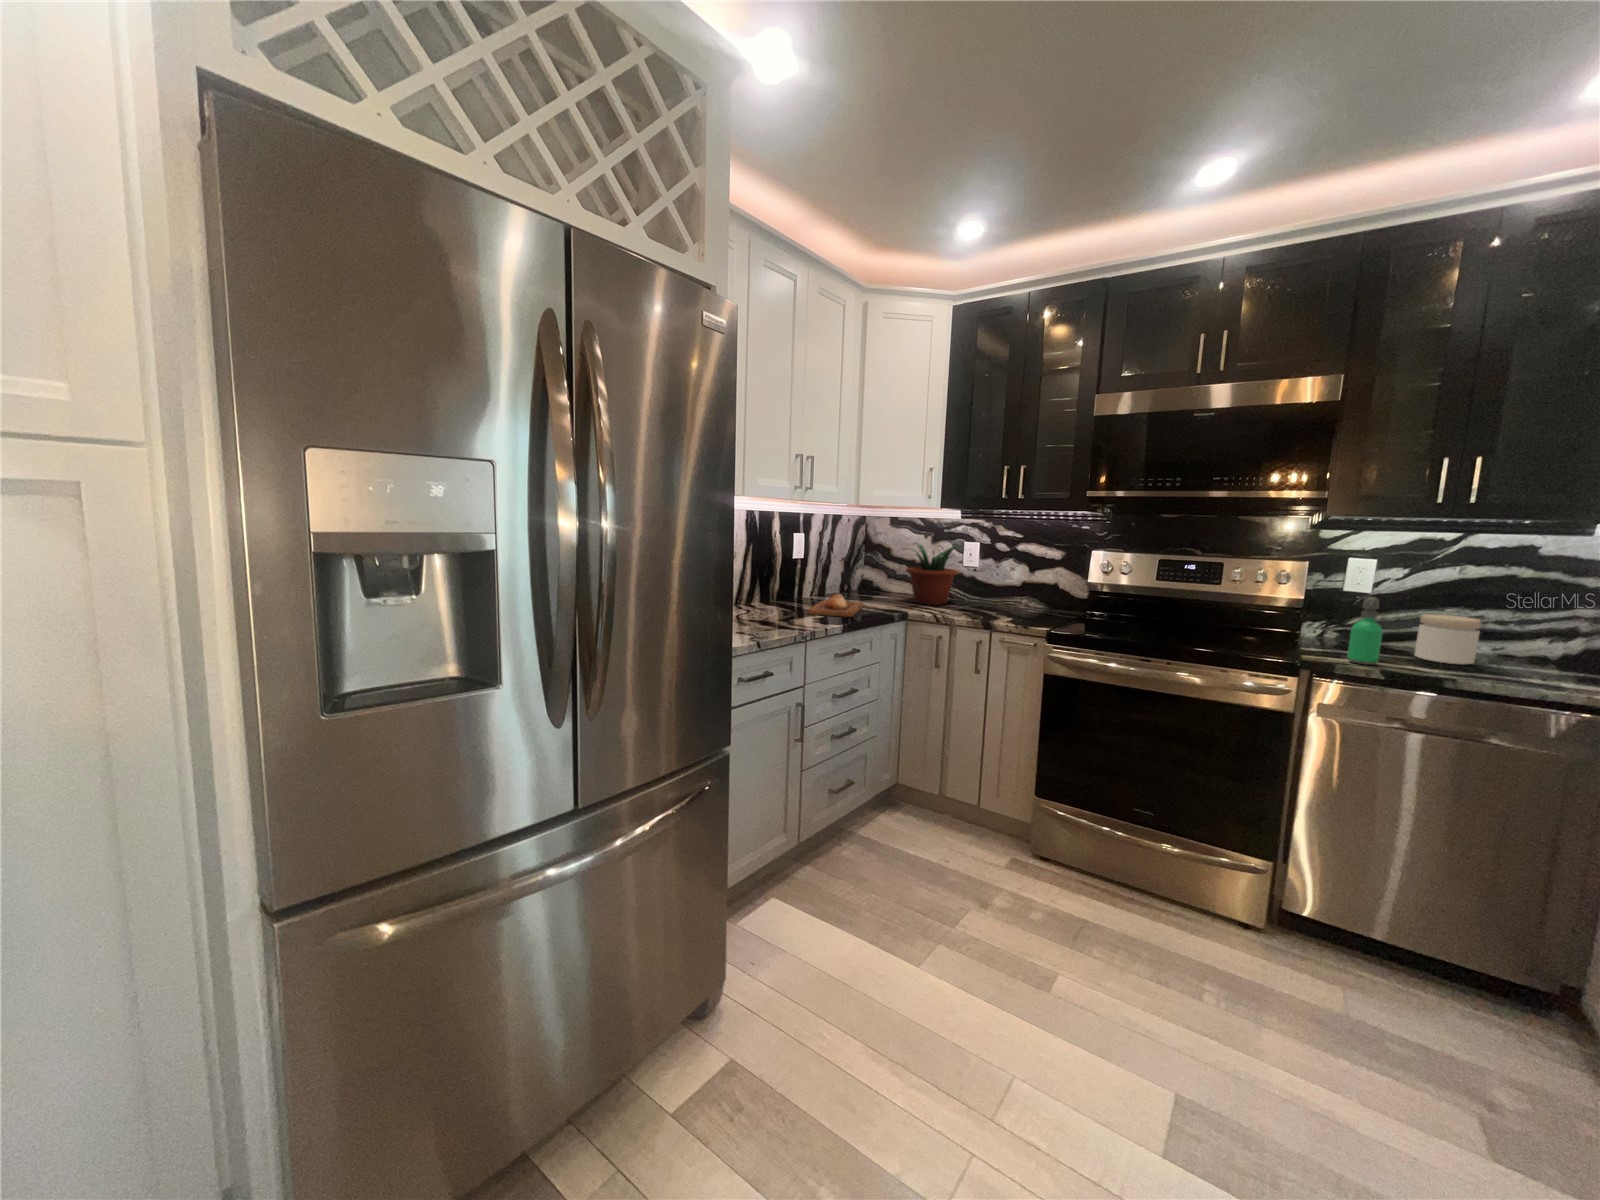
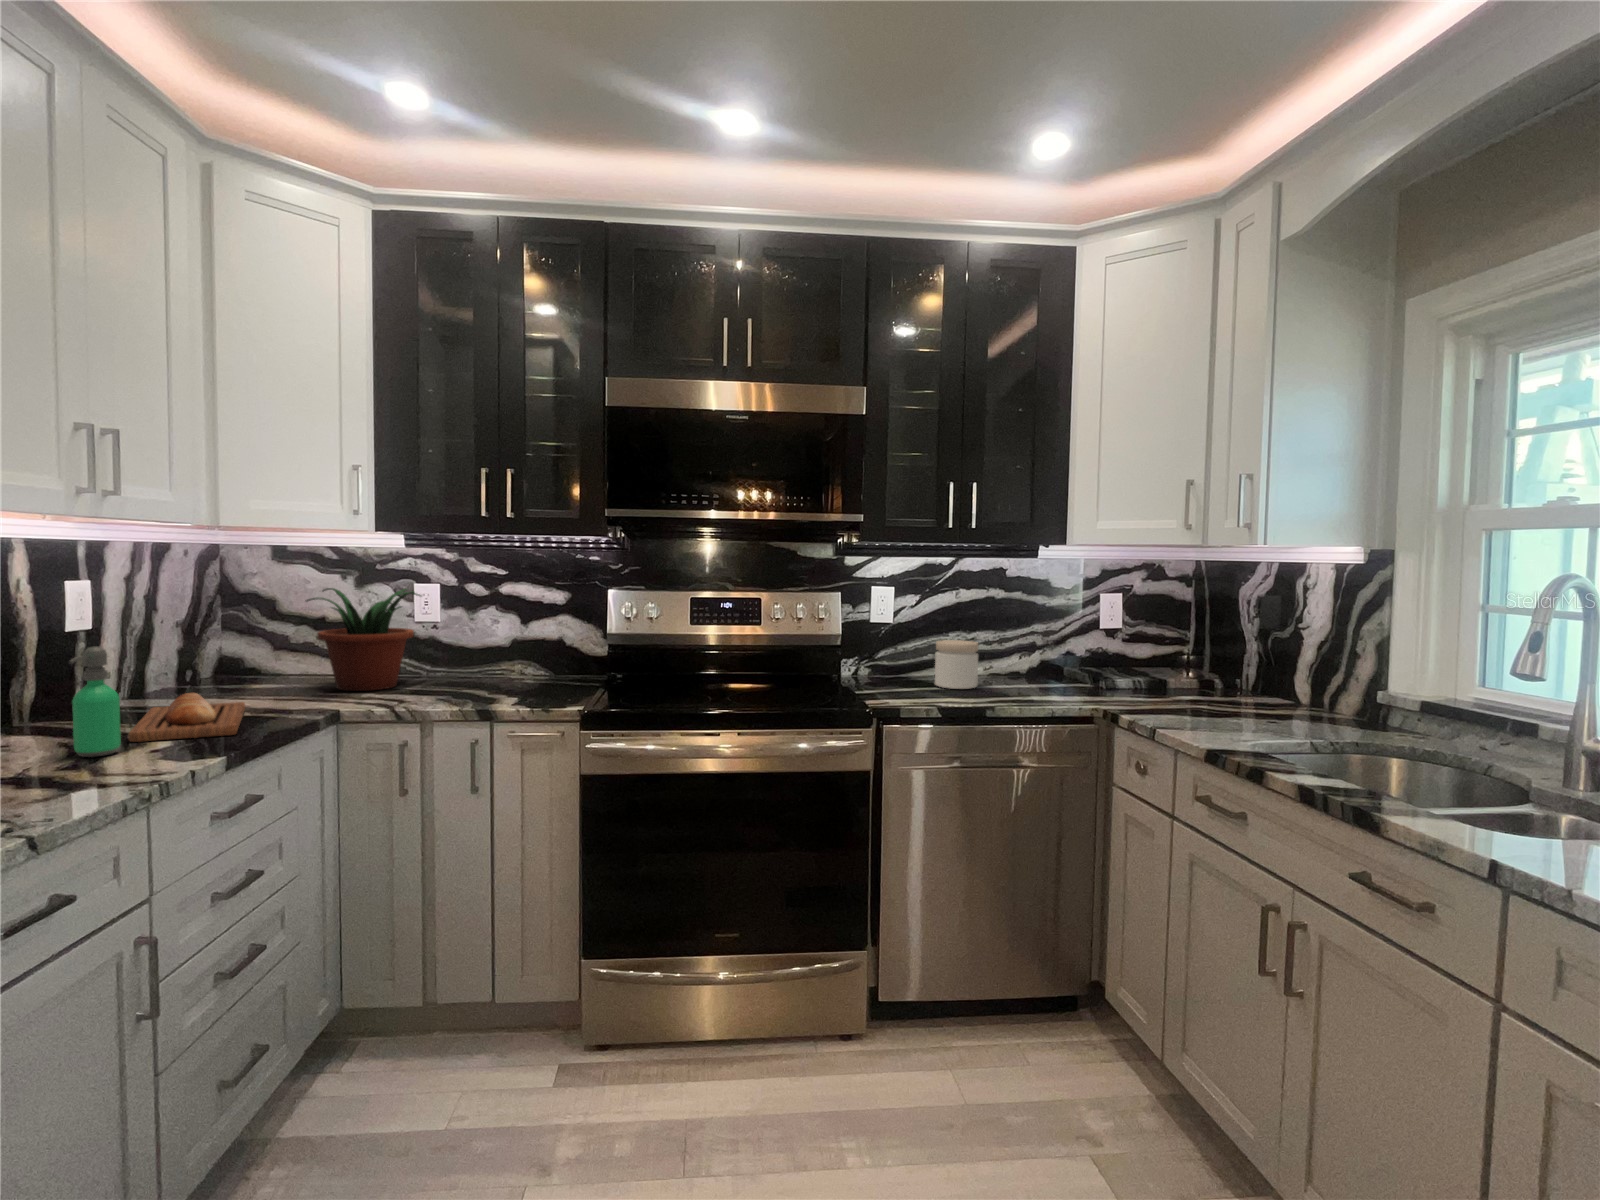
soap dispenser: present [1347,597,1383,665] -> present [69,647,121,757]

